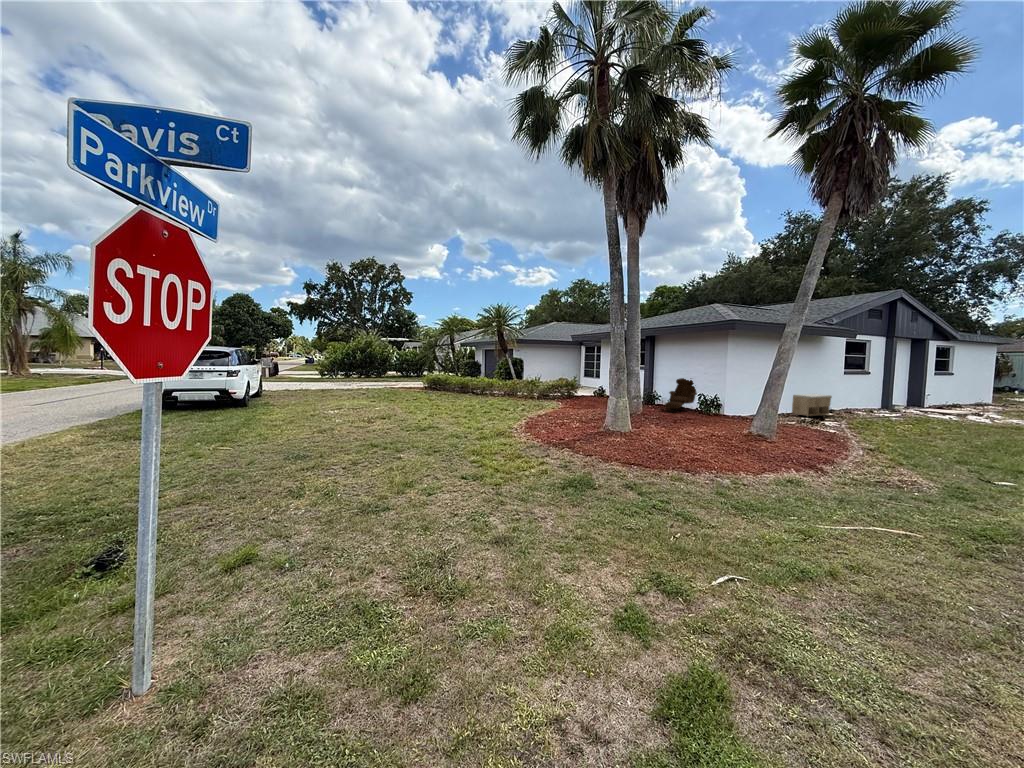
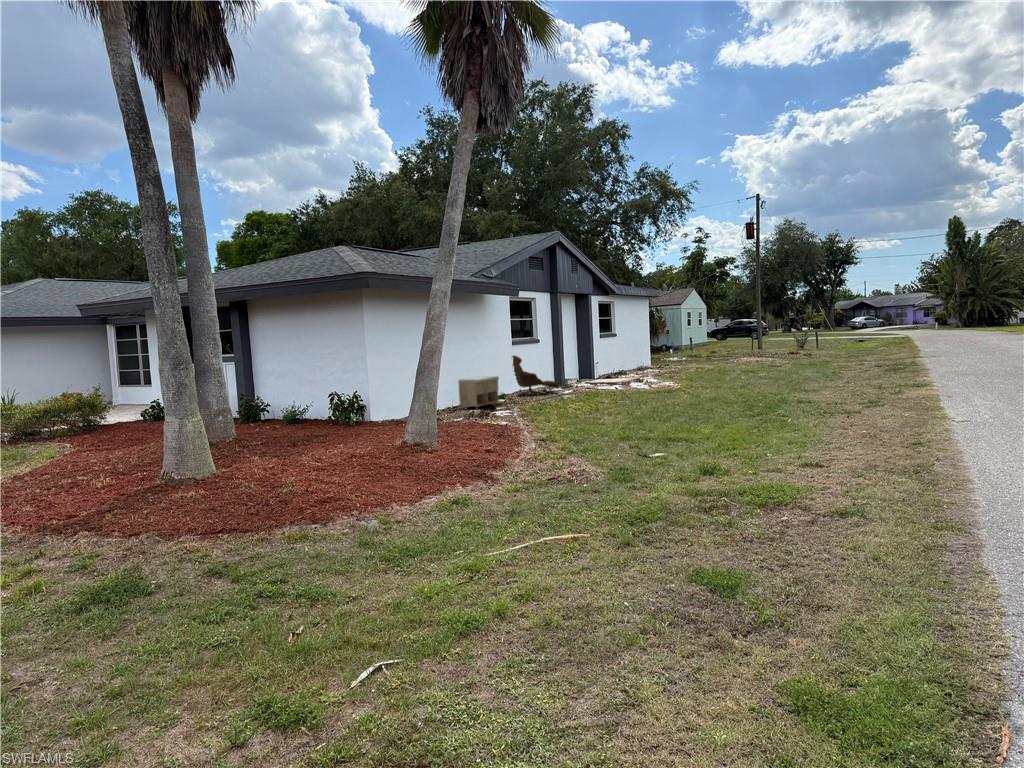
lounge chair: present [665,378,697,412] -> present [512,356,559,396]

